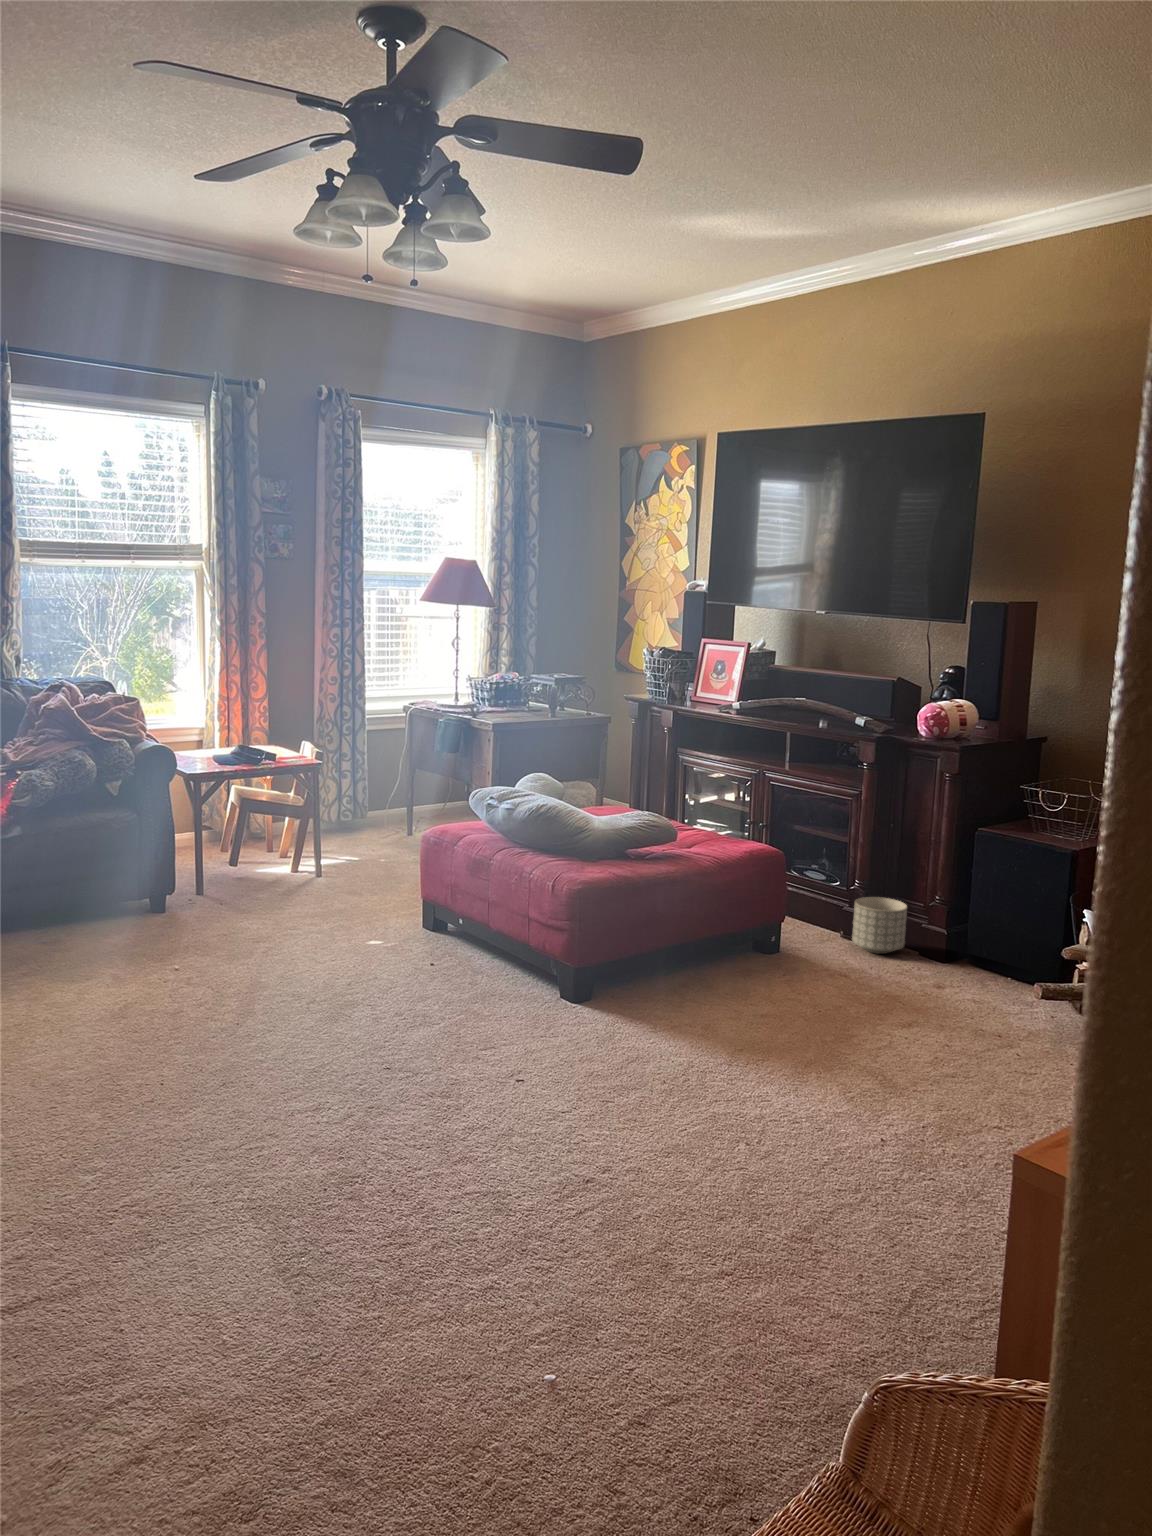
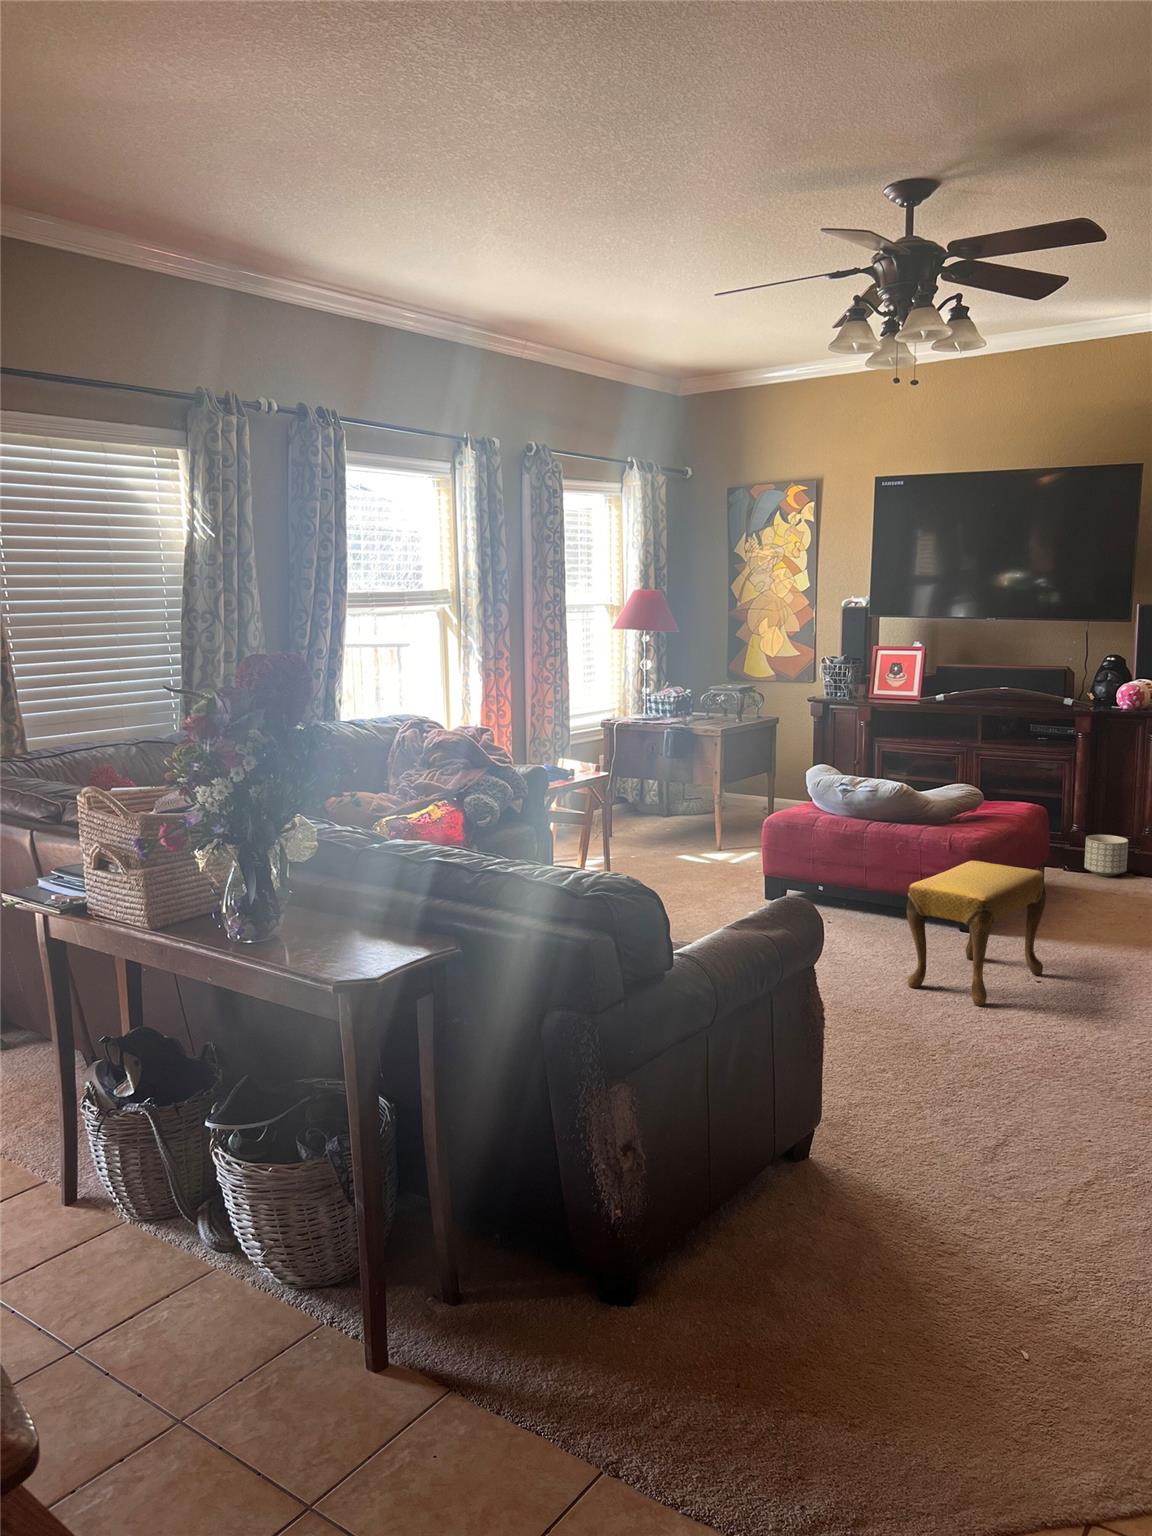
footstool: none [338,905,537,1095] -> present [907,861,1046,1006]

